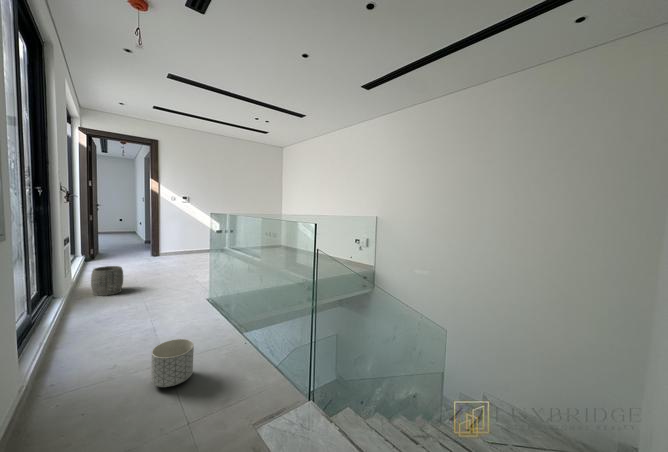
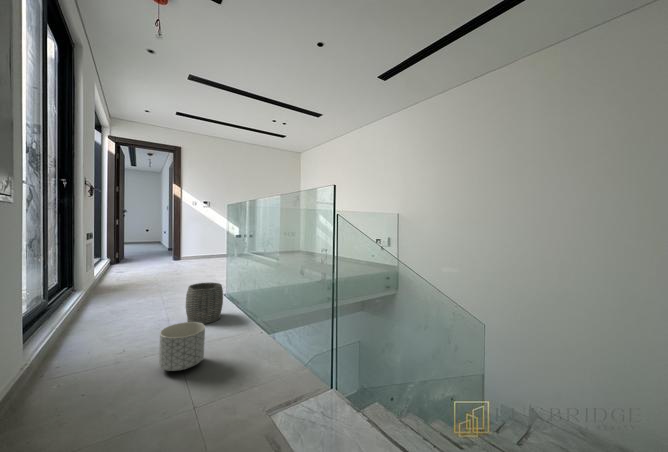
woven basket: present [91,266,123,296] -> present [186,282,223,324]

